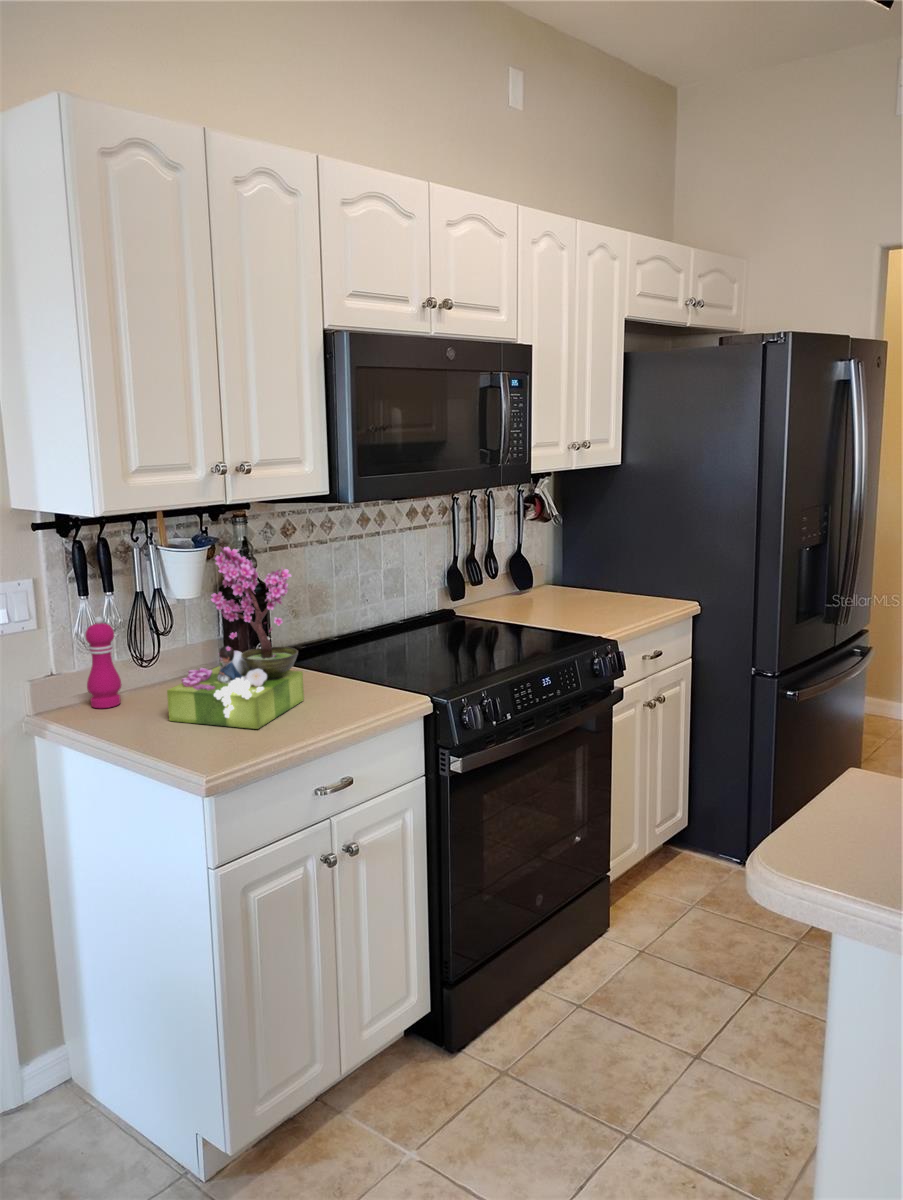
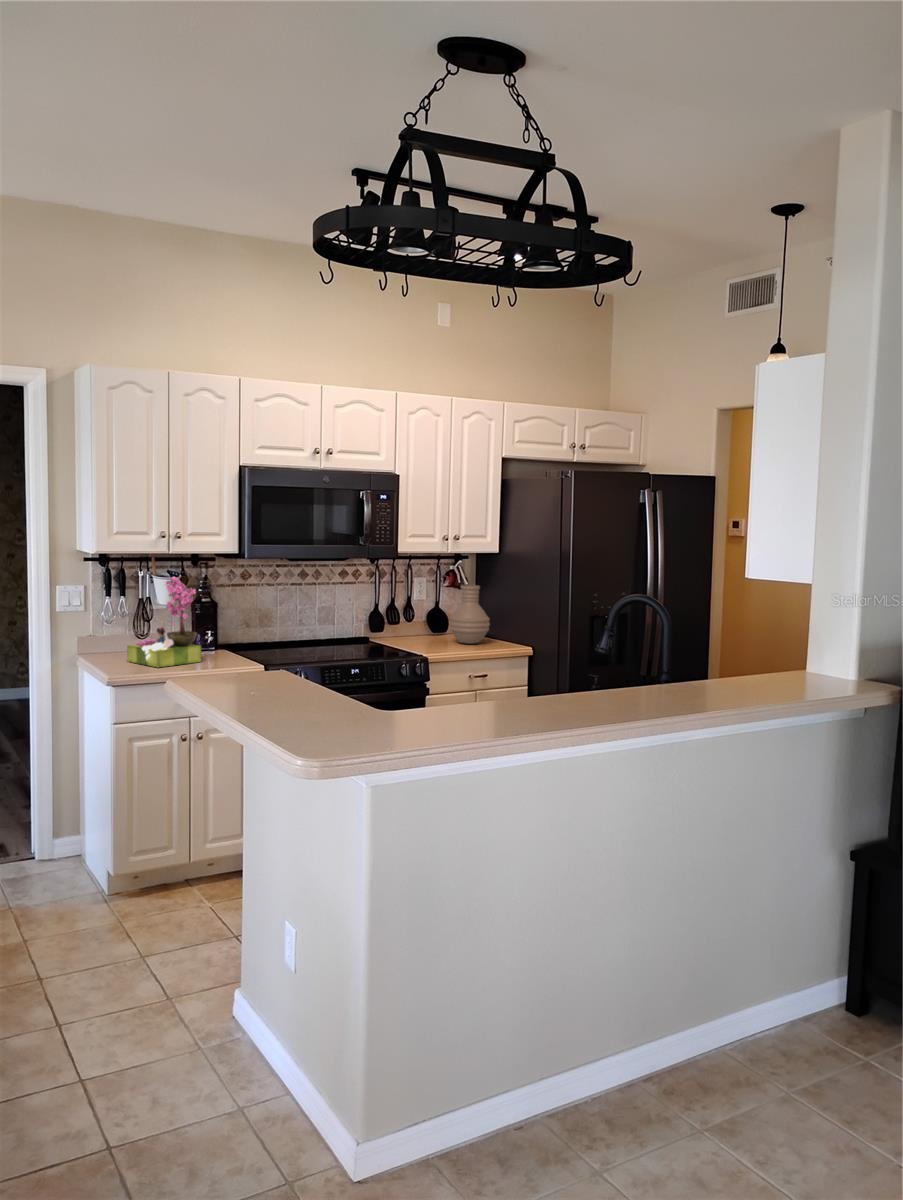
vase: none [566,516,629,603] -> present [449,585,490,644]
pepper mill: present [85,617,121,708] -> none [103,608,121,655]

